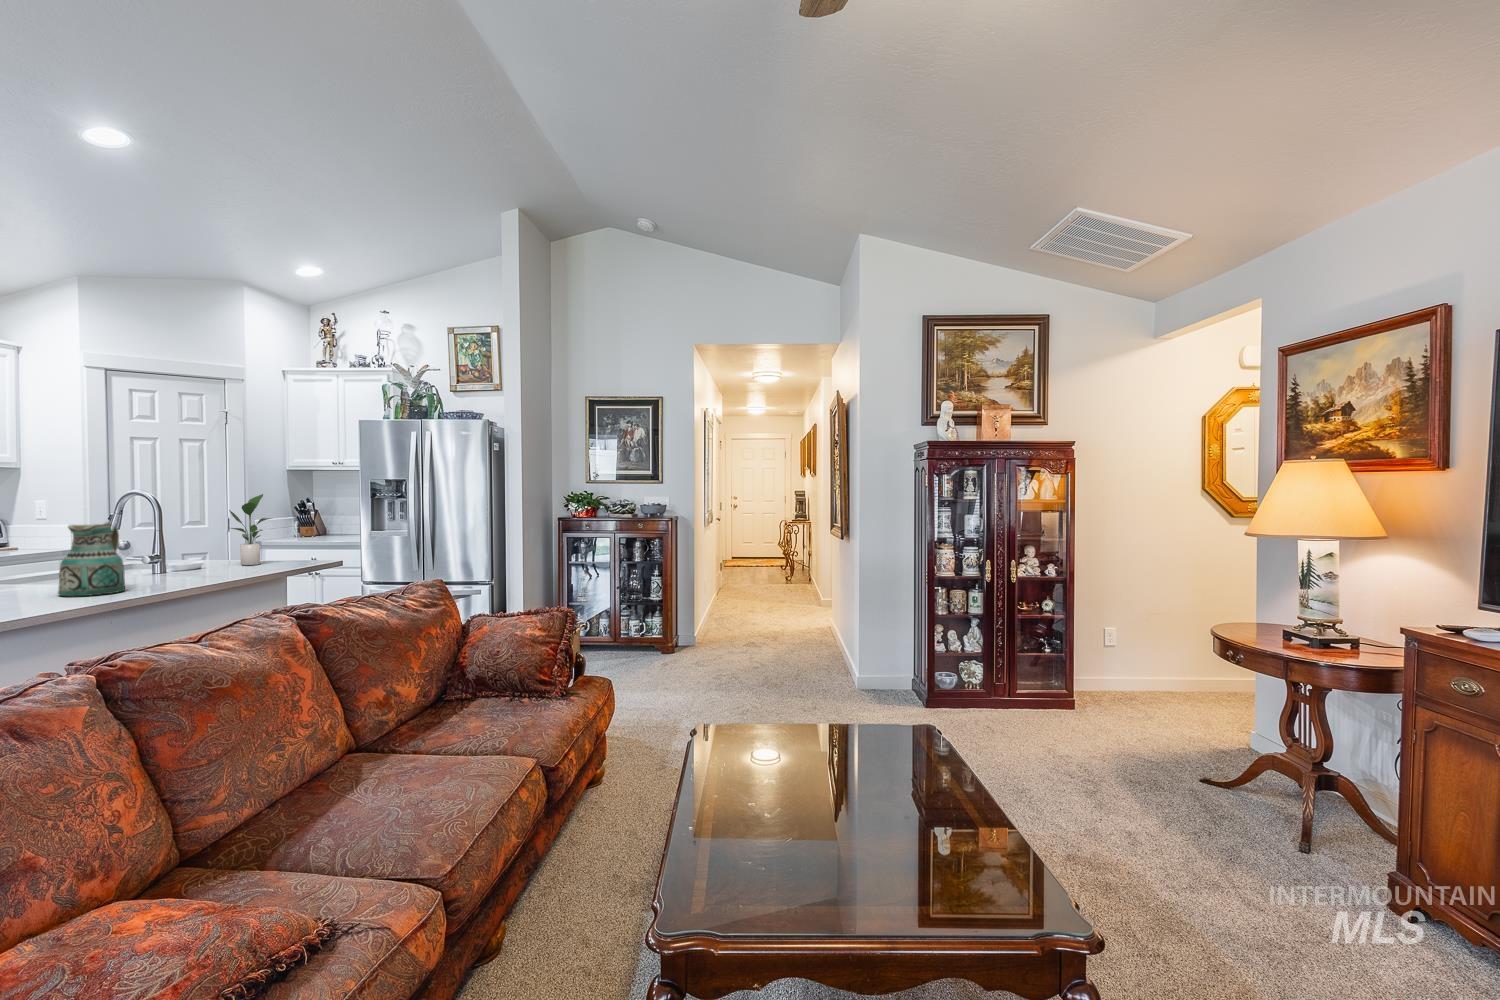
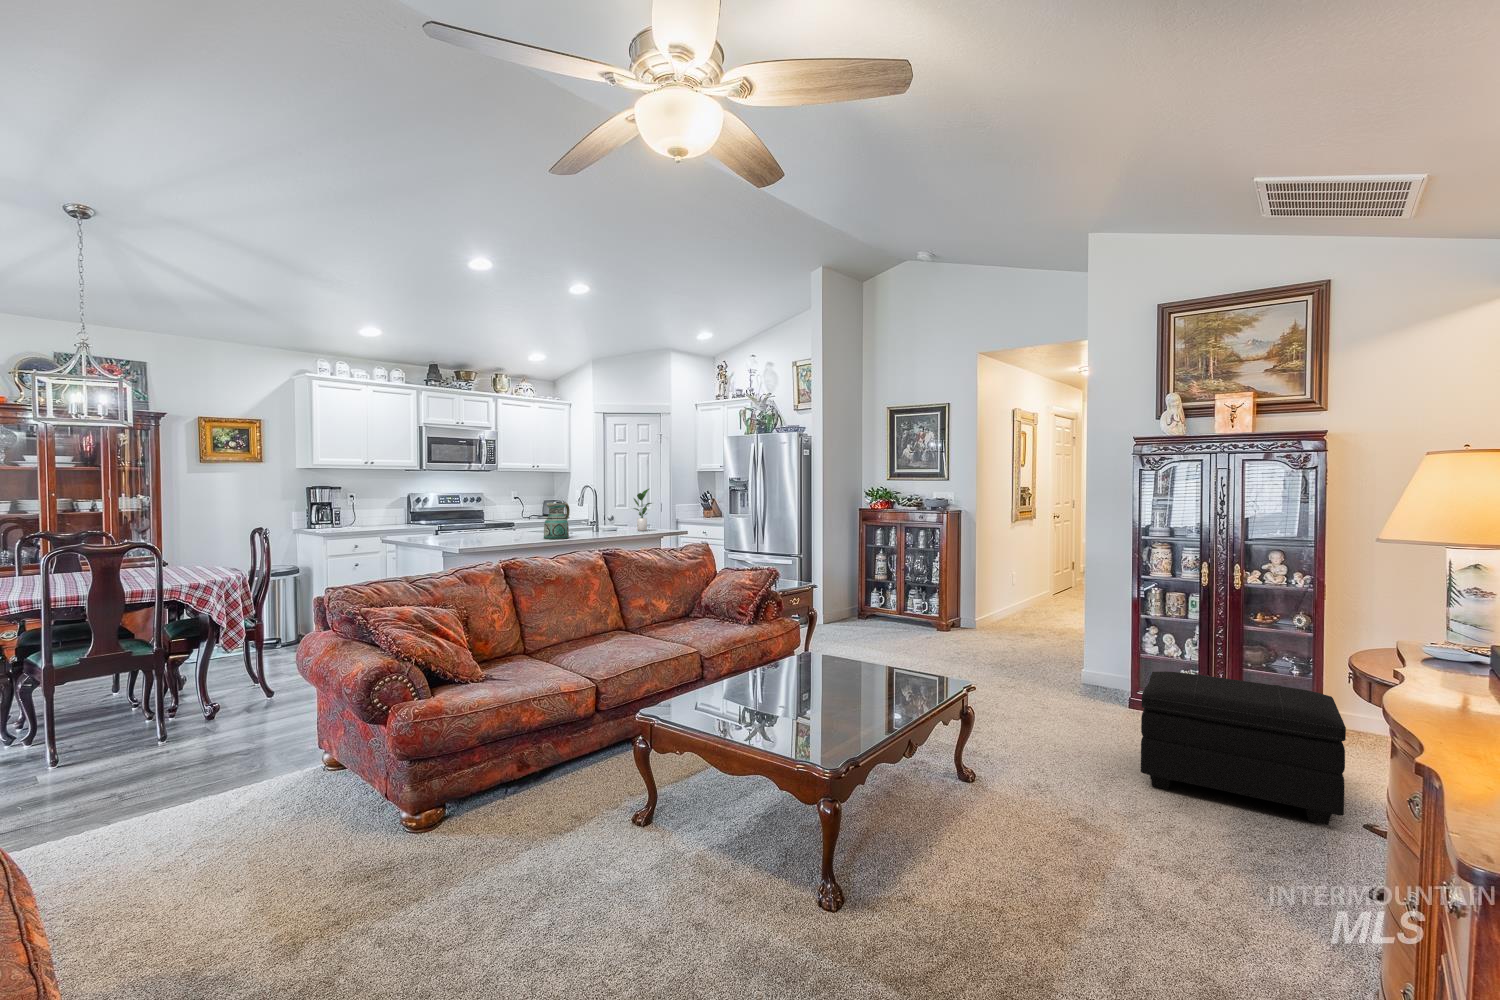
footstool: none [1001,665,1198,788] -> present [1141,671,1346,825]

